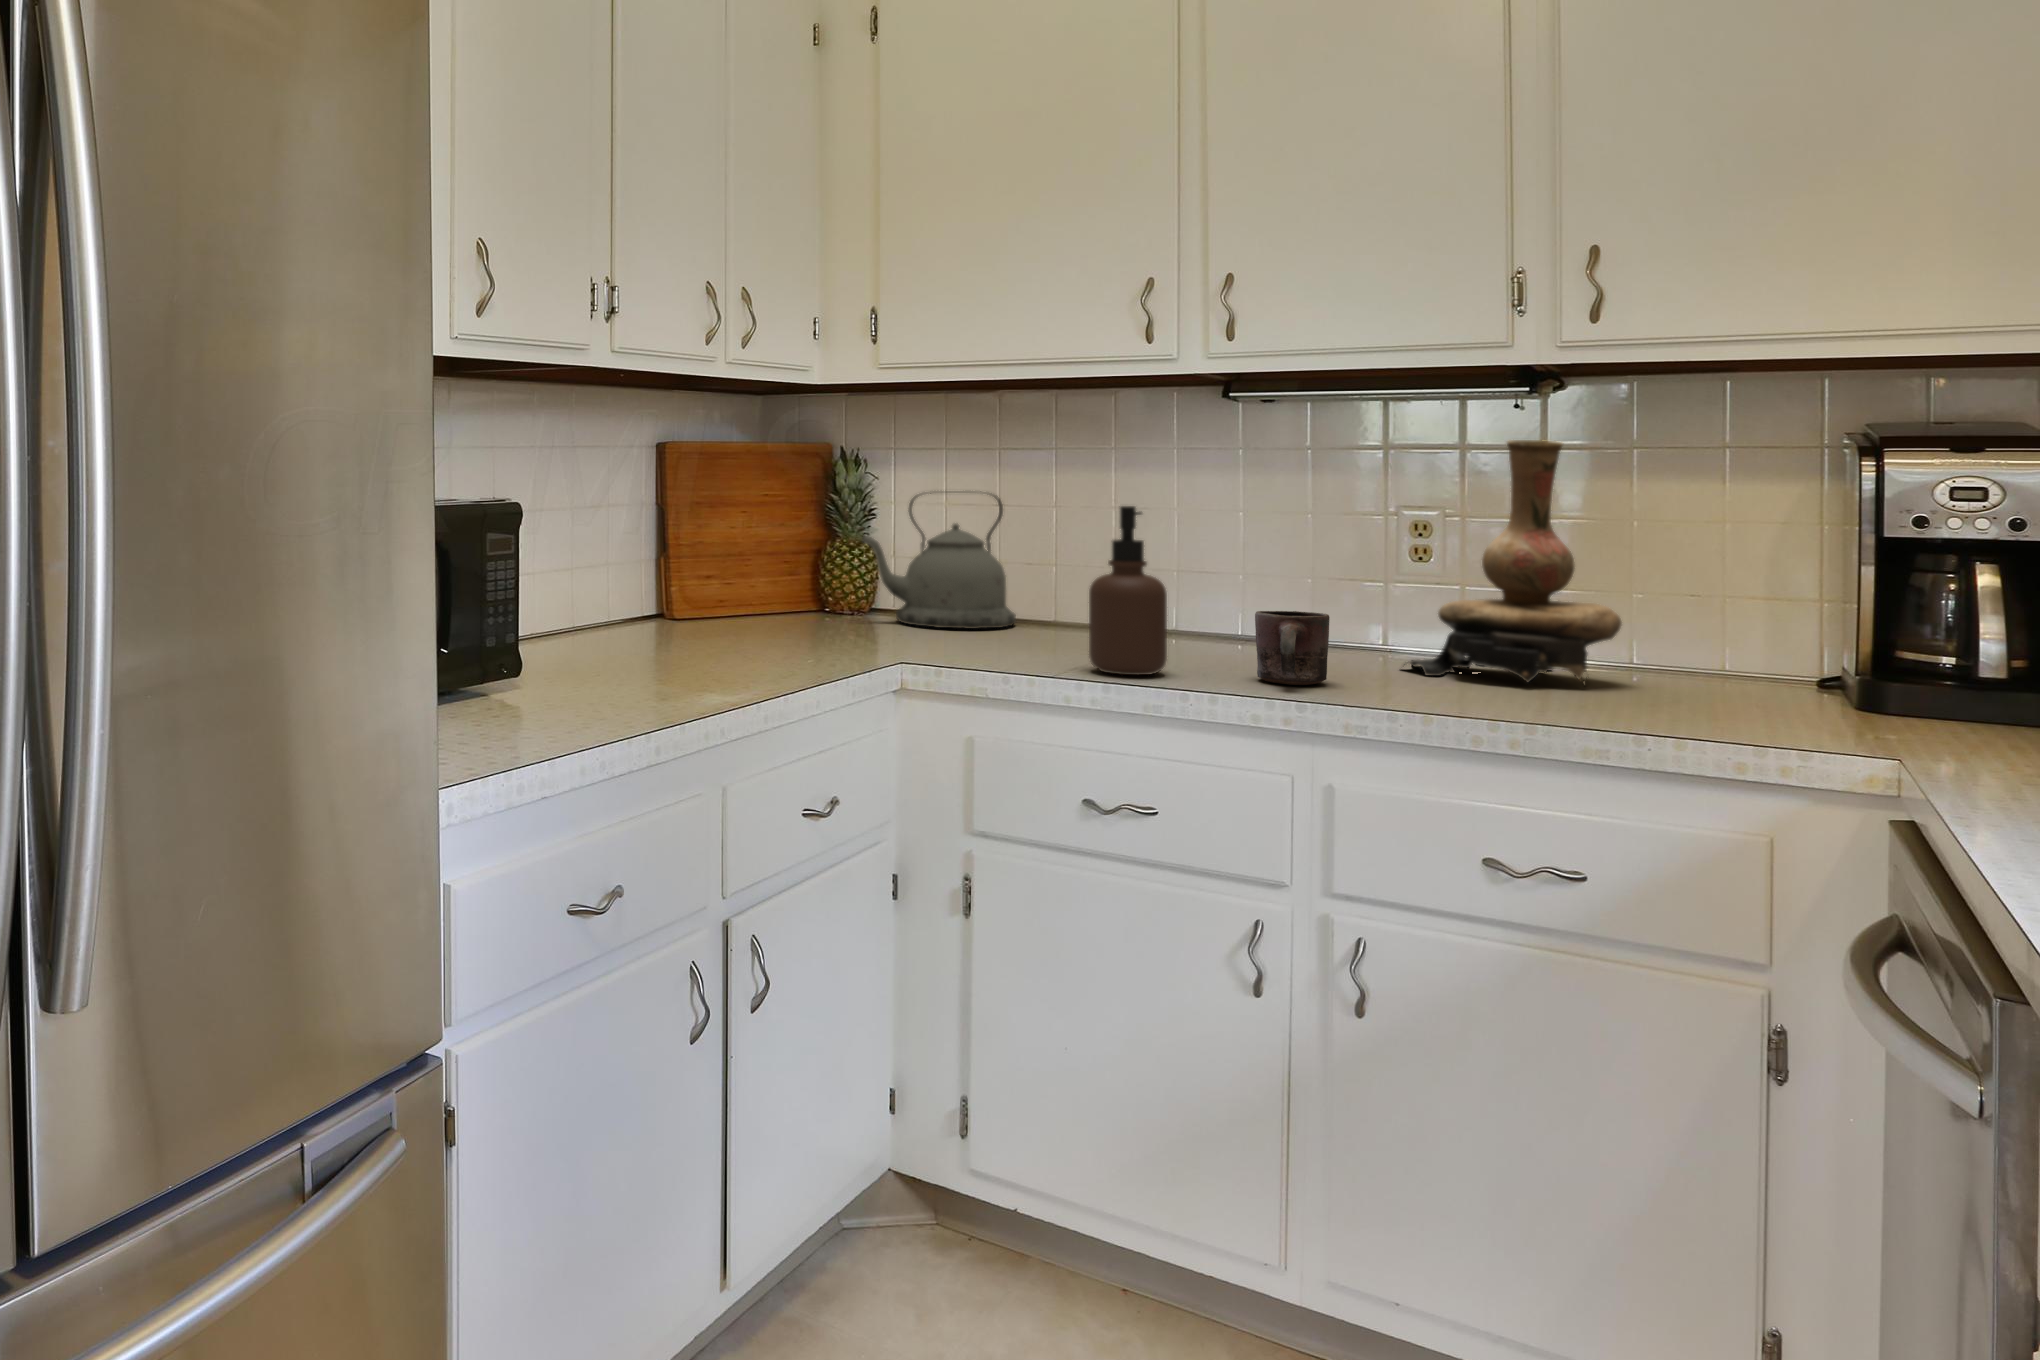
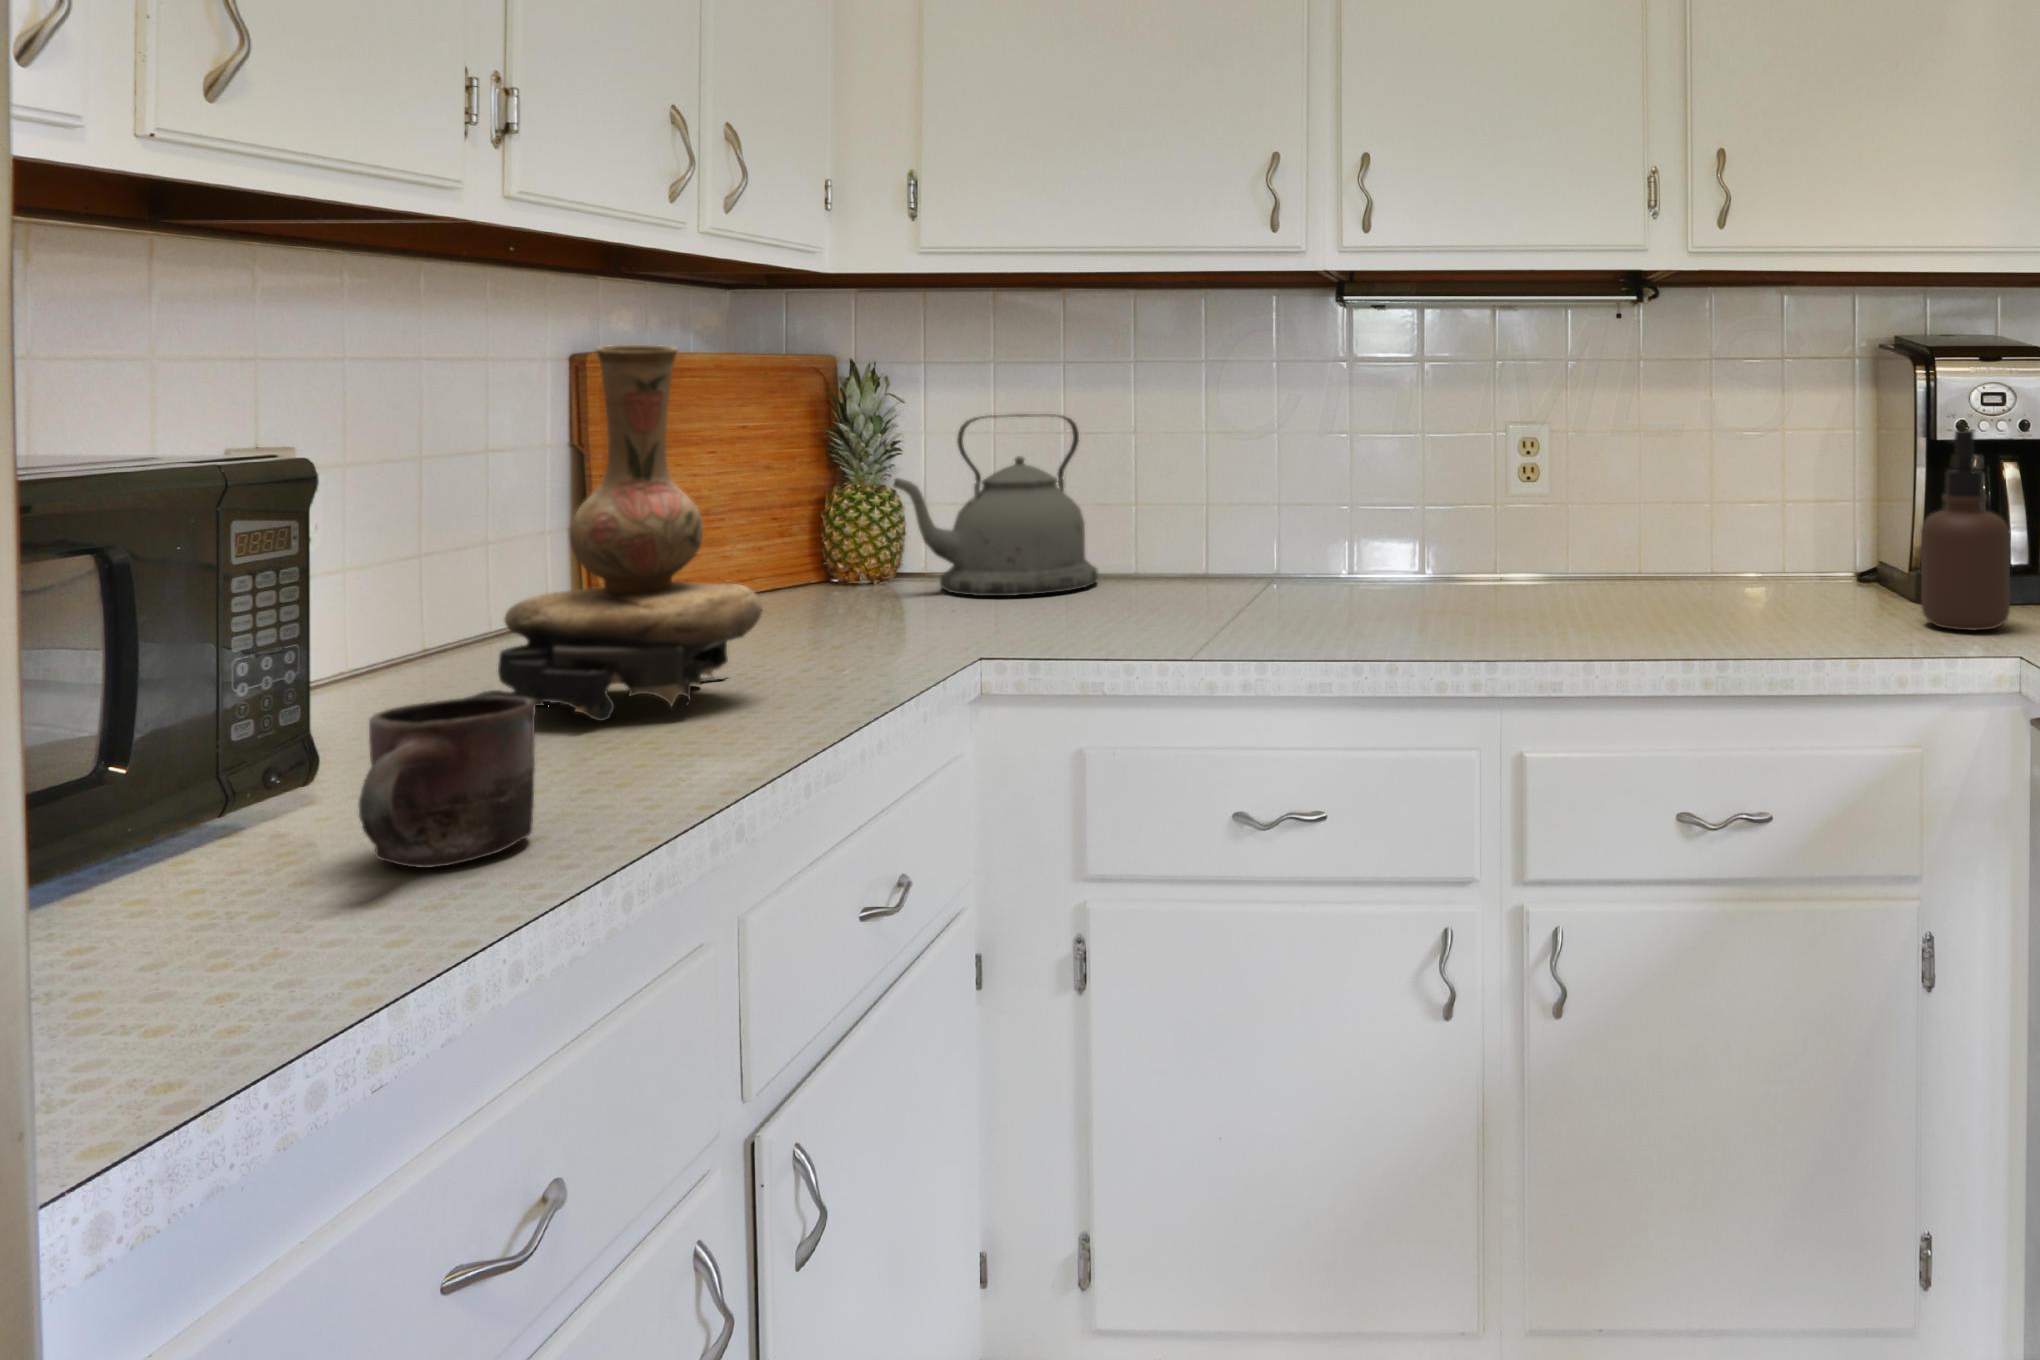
vase: present [1410,440,1622,684] -> present [466,345,762,721]
soap dispenser: present [1089,506,1167,675] -> present [1921,430,2010,630]
mug: present [1255,611,1330,685] -> present [359,696,536,868]

